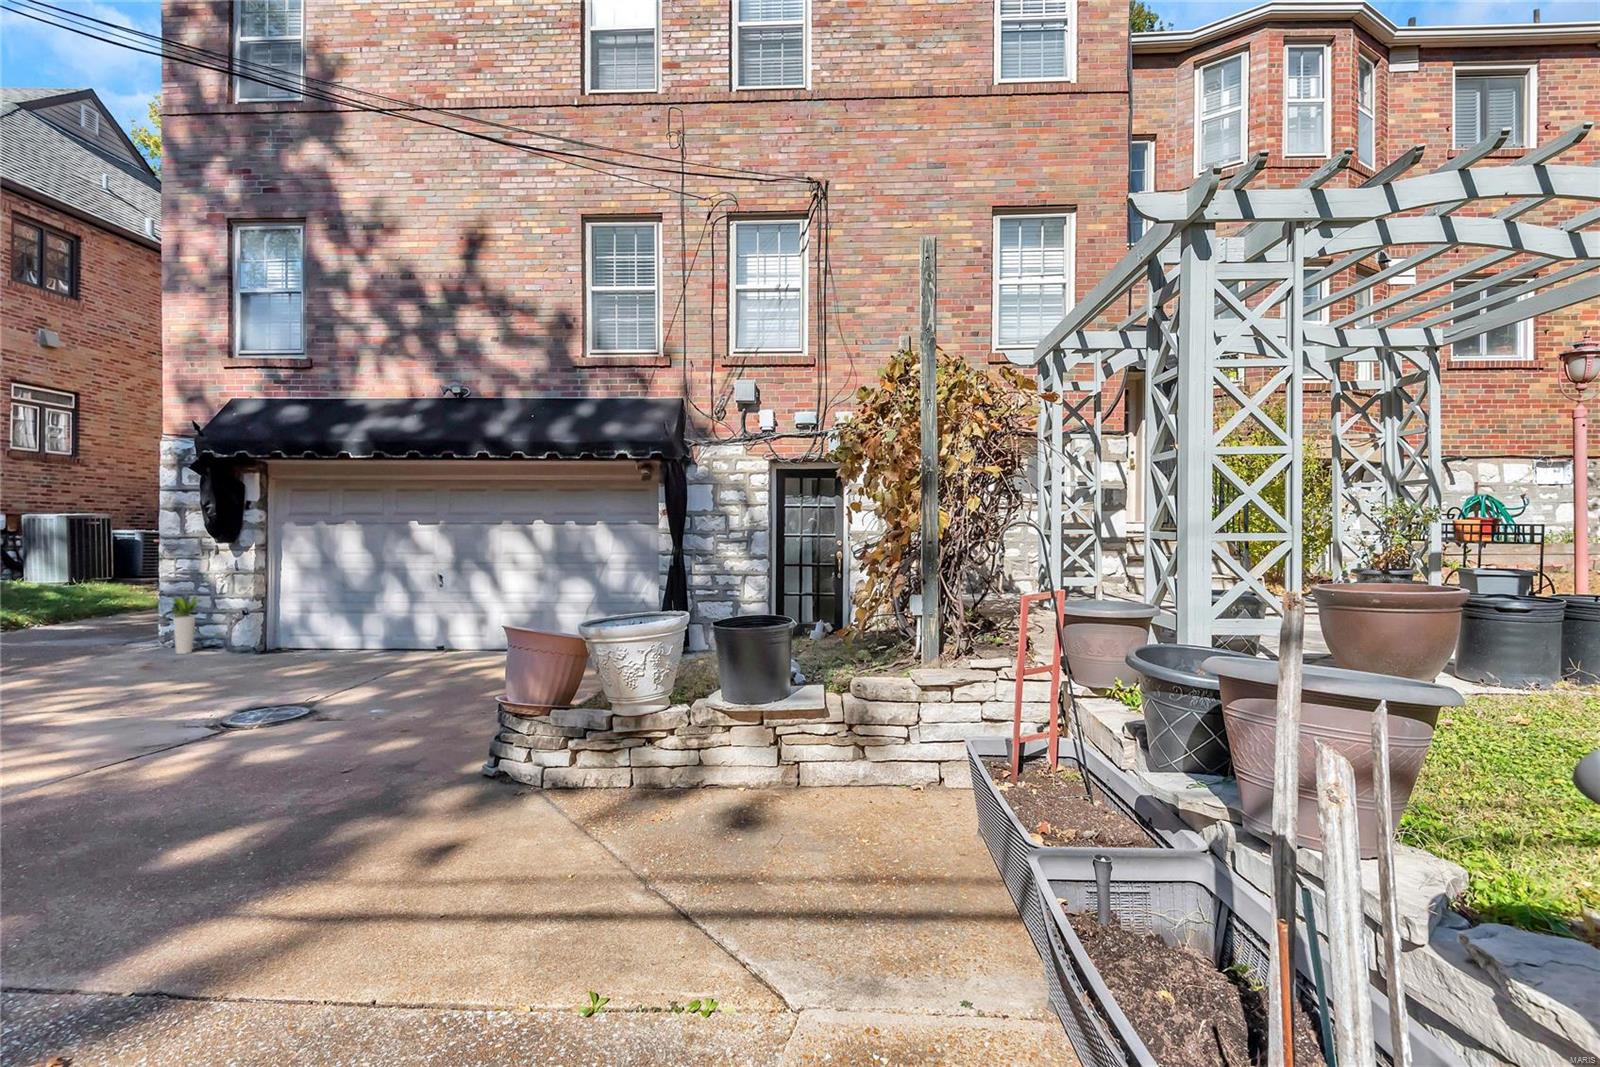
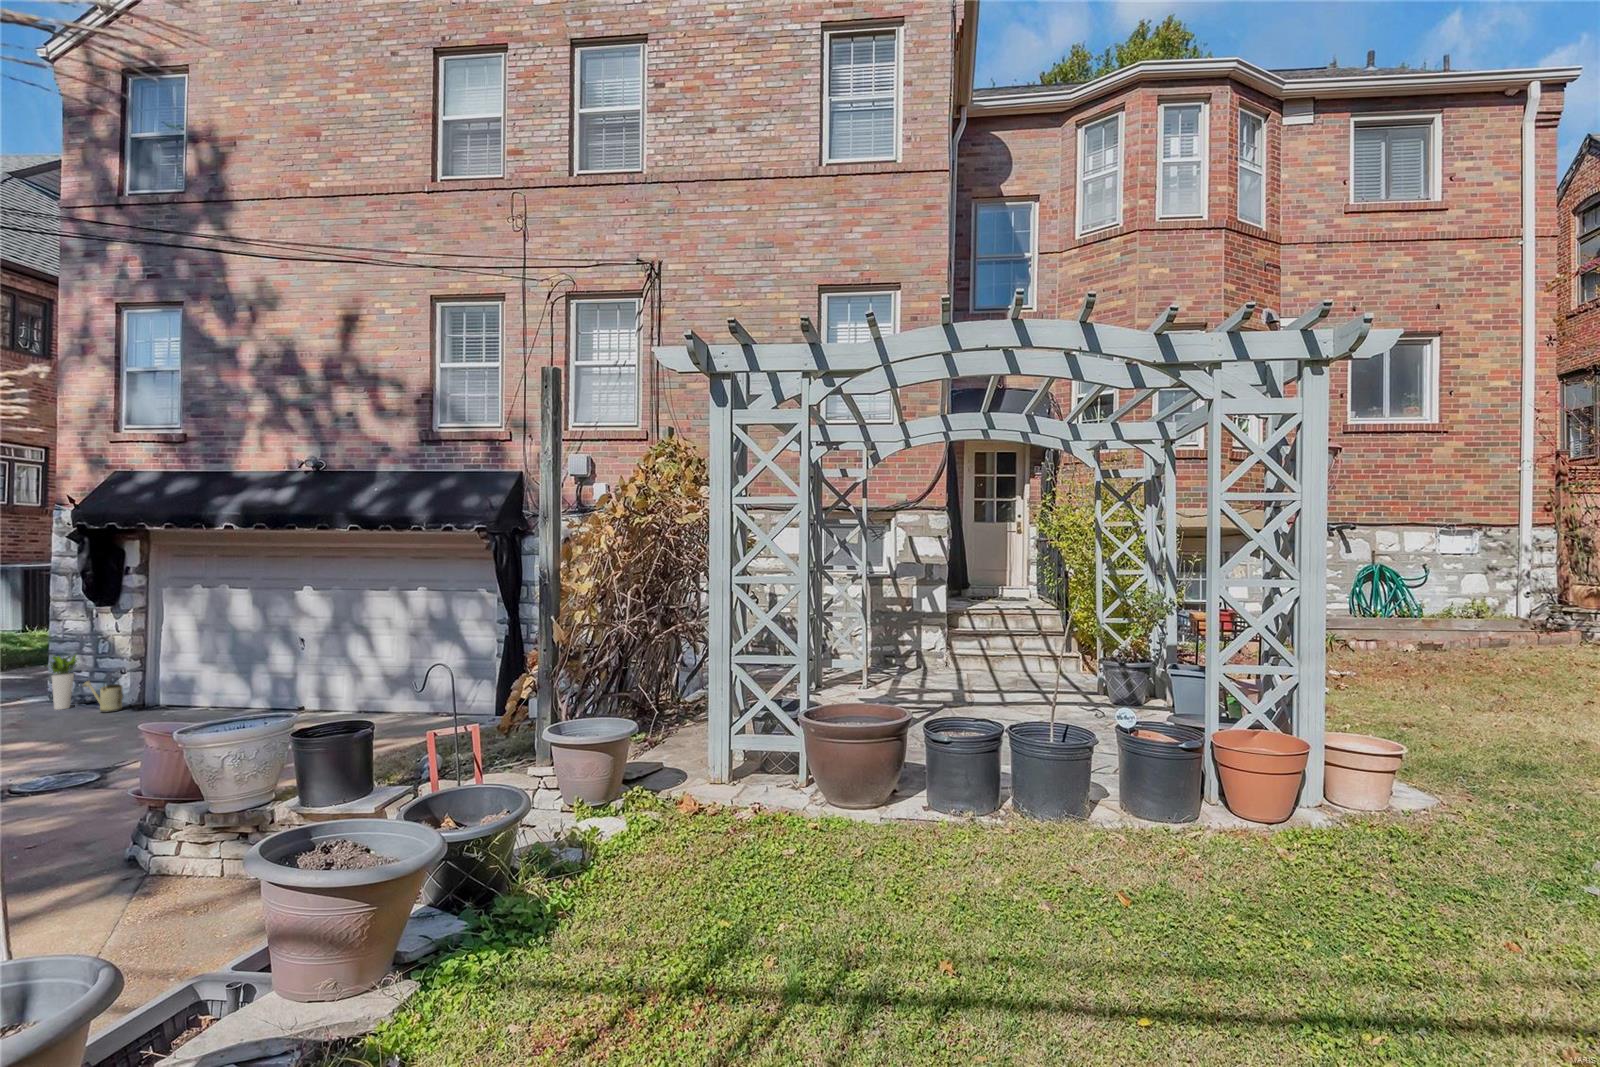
watering can: none [208,618,254,656] -> present [82,681,123,713]

